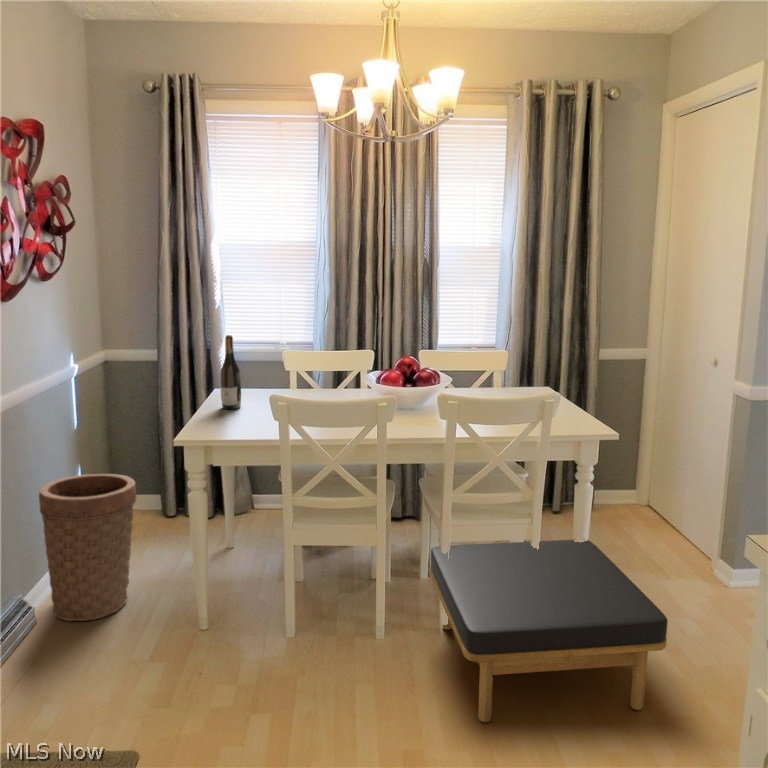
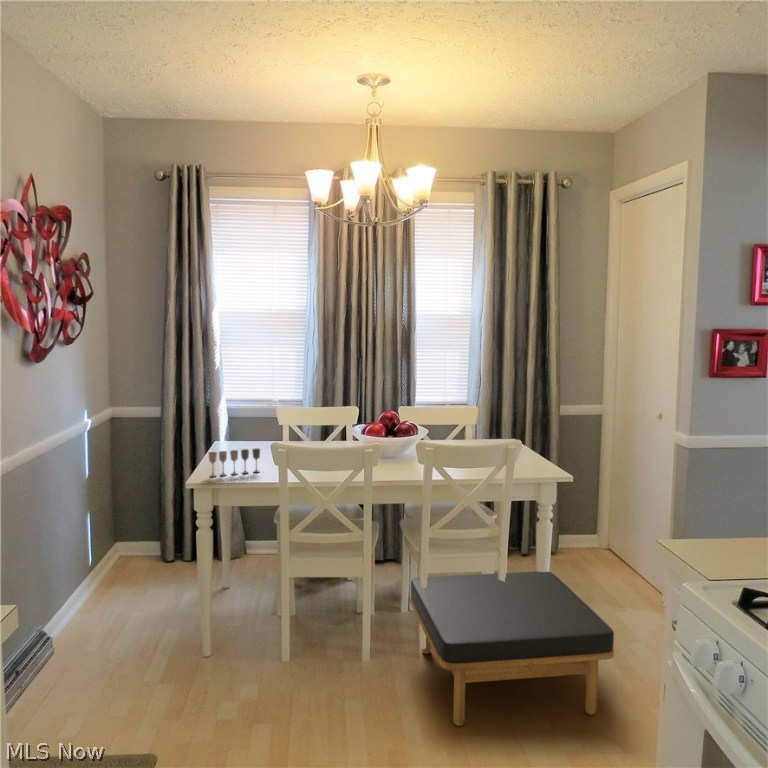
wine bottle: present [221,335,241,409] -> none [223,392,241,458]
wine glass: none [200,400,260,432] -> present [208,449,260,477]
basket: present [39,474,136,621] -> none [59,517,146,651]

